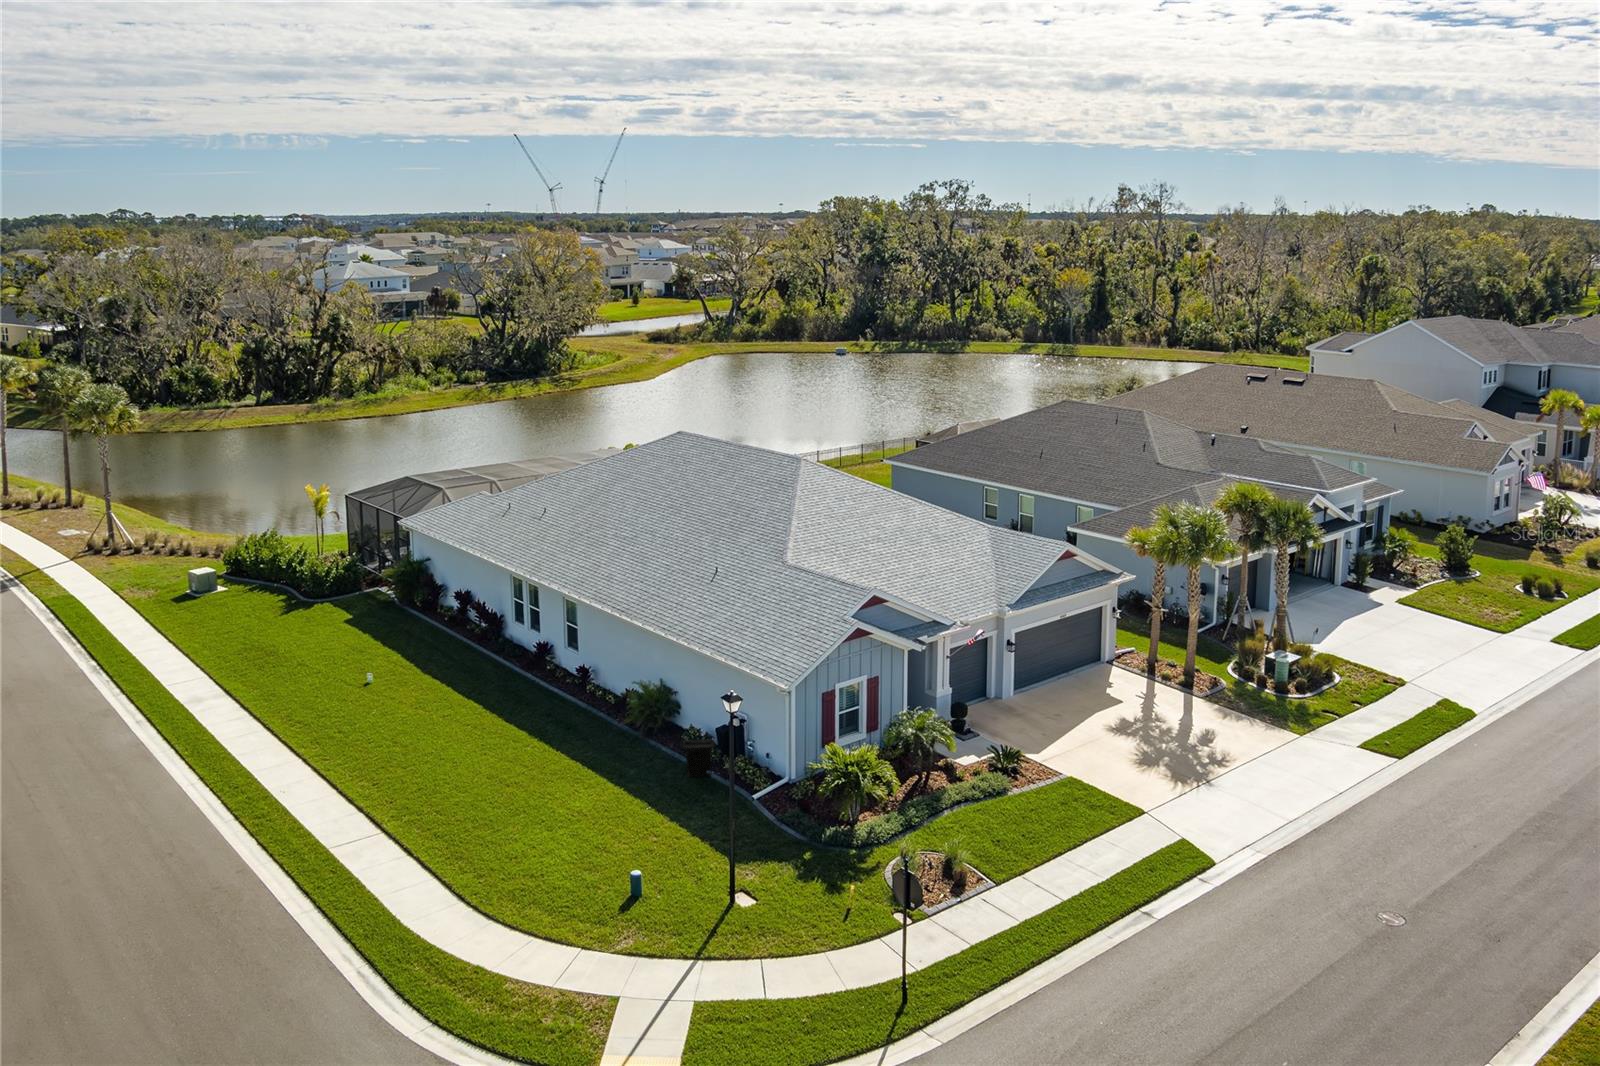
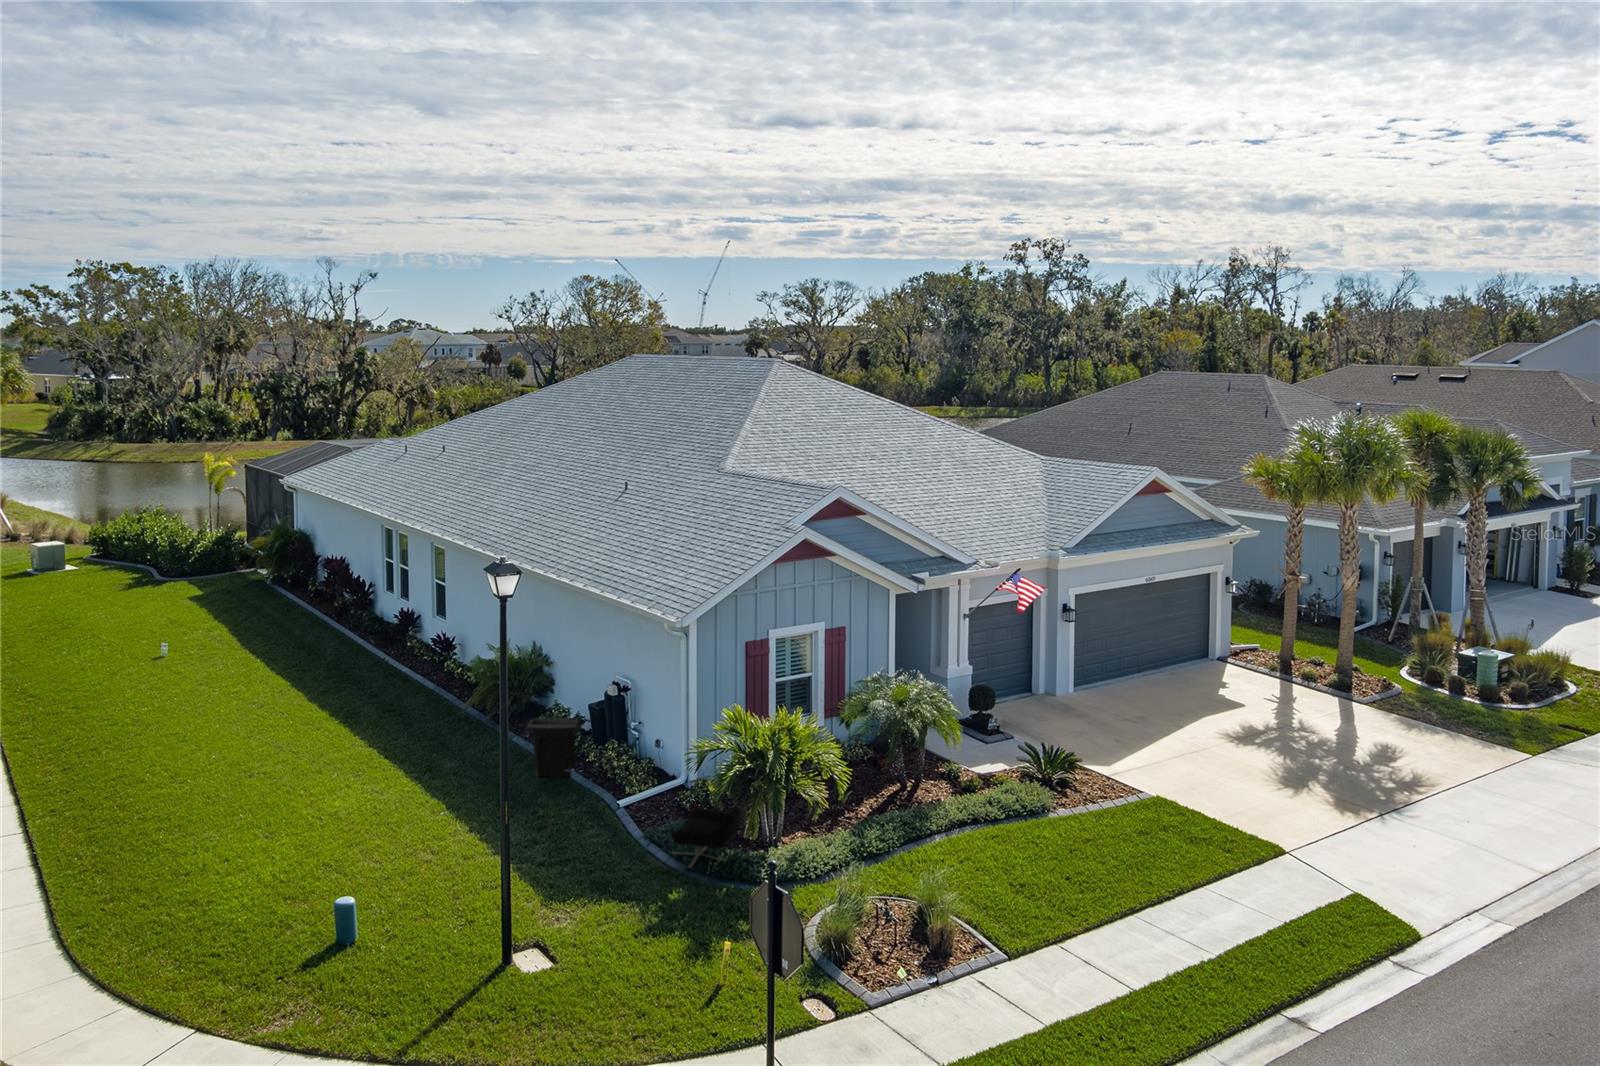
lounge chair: none [791,797,835,838] -> present [671,806,741,868]

